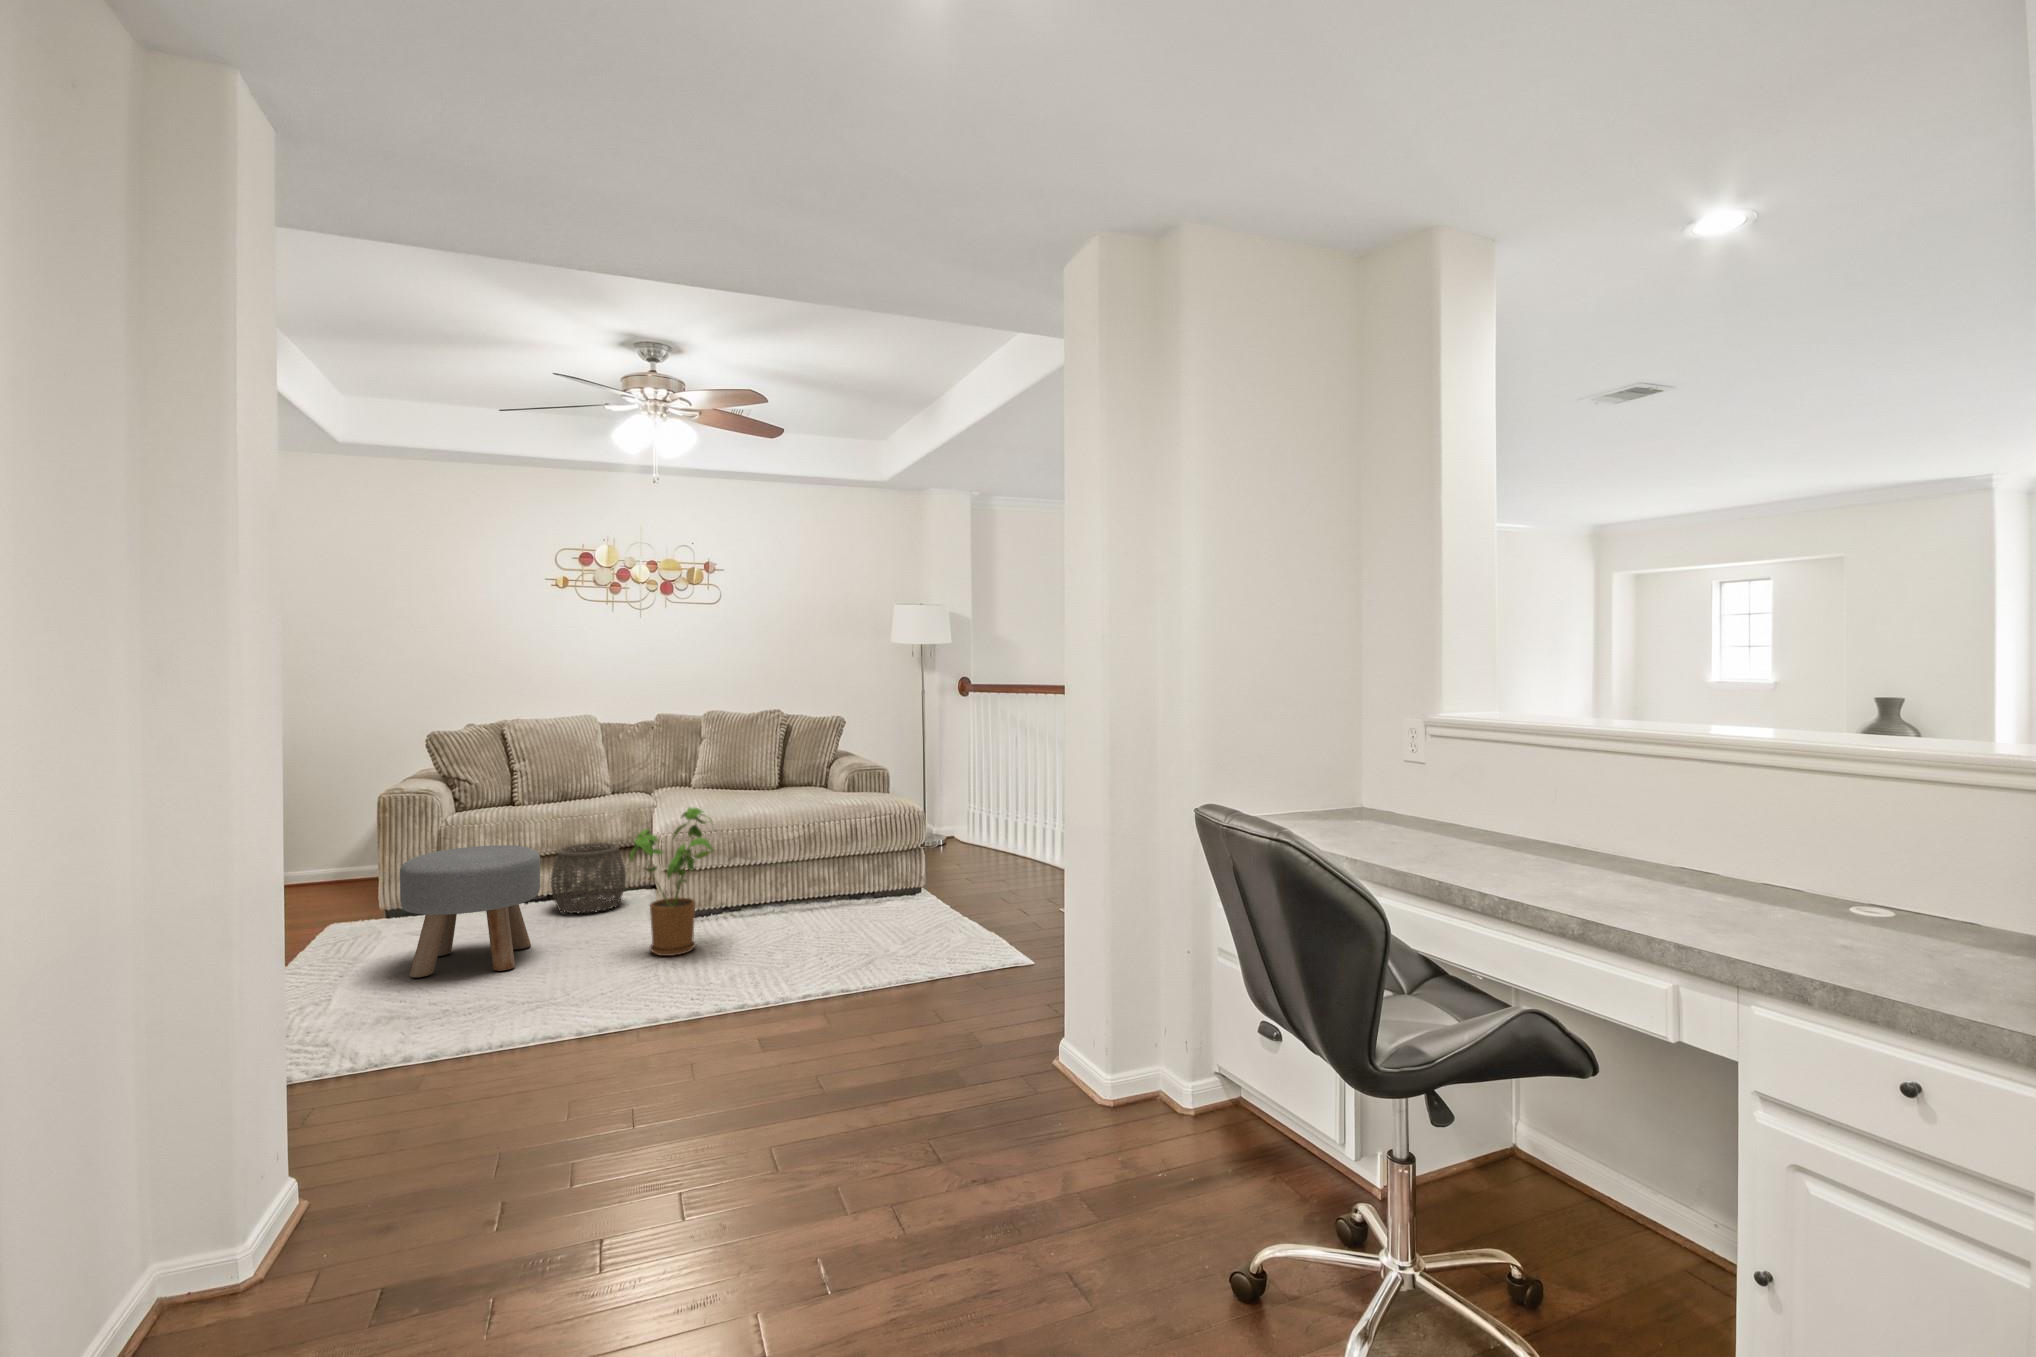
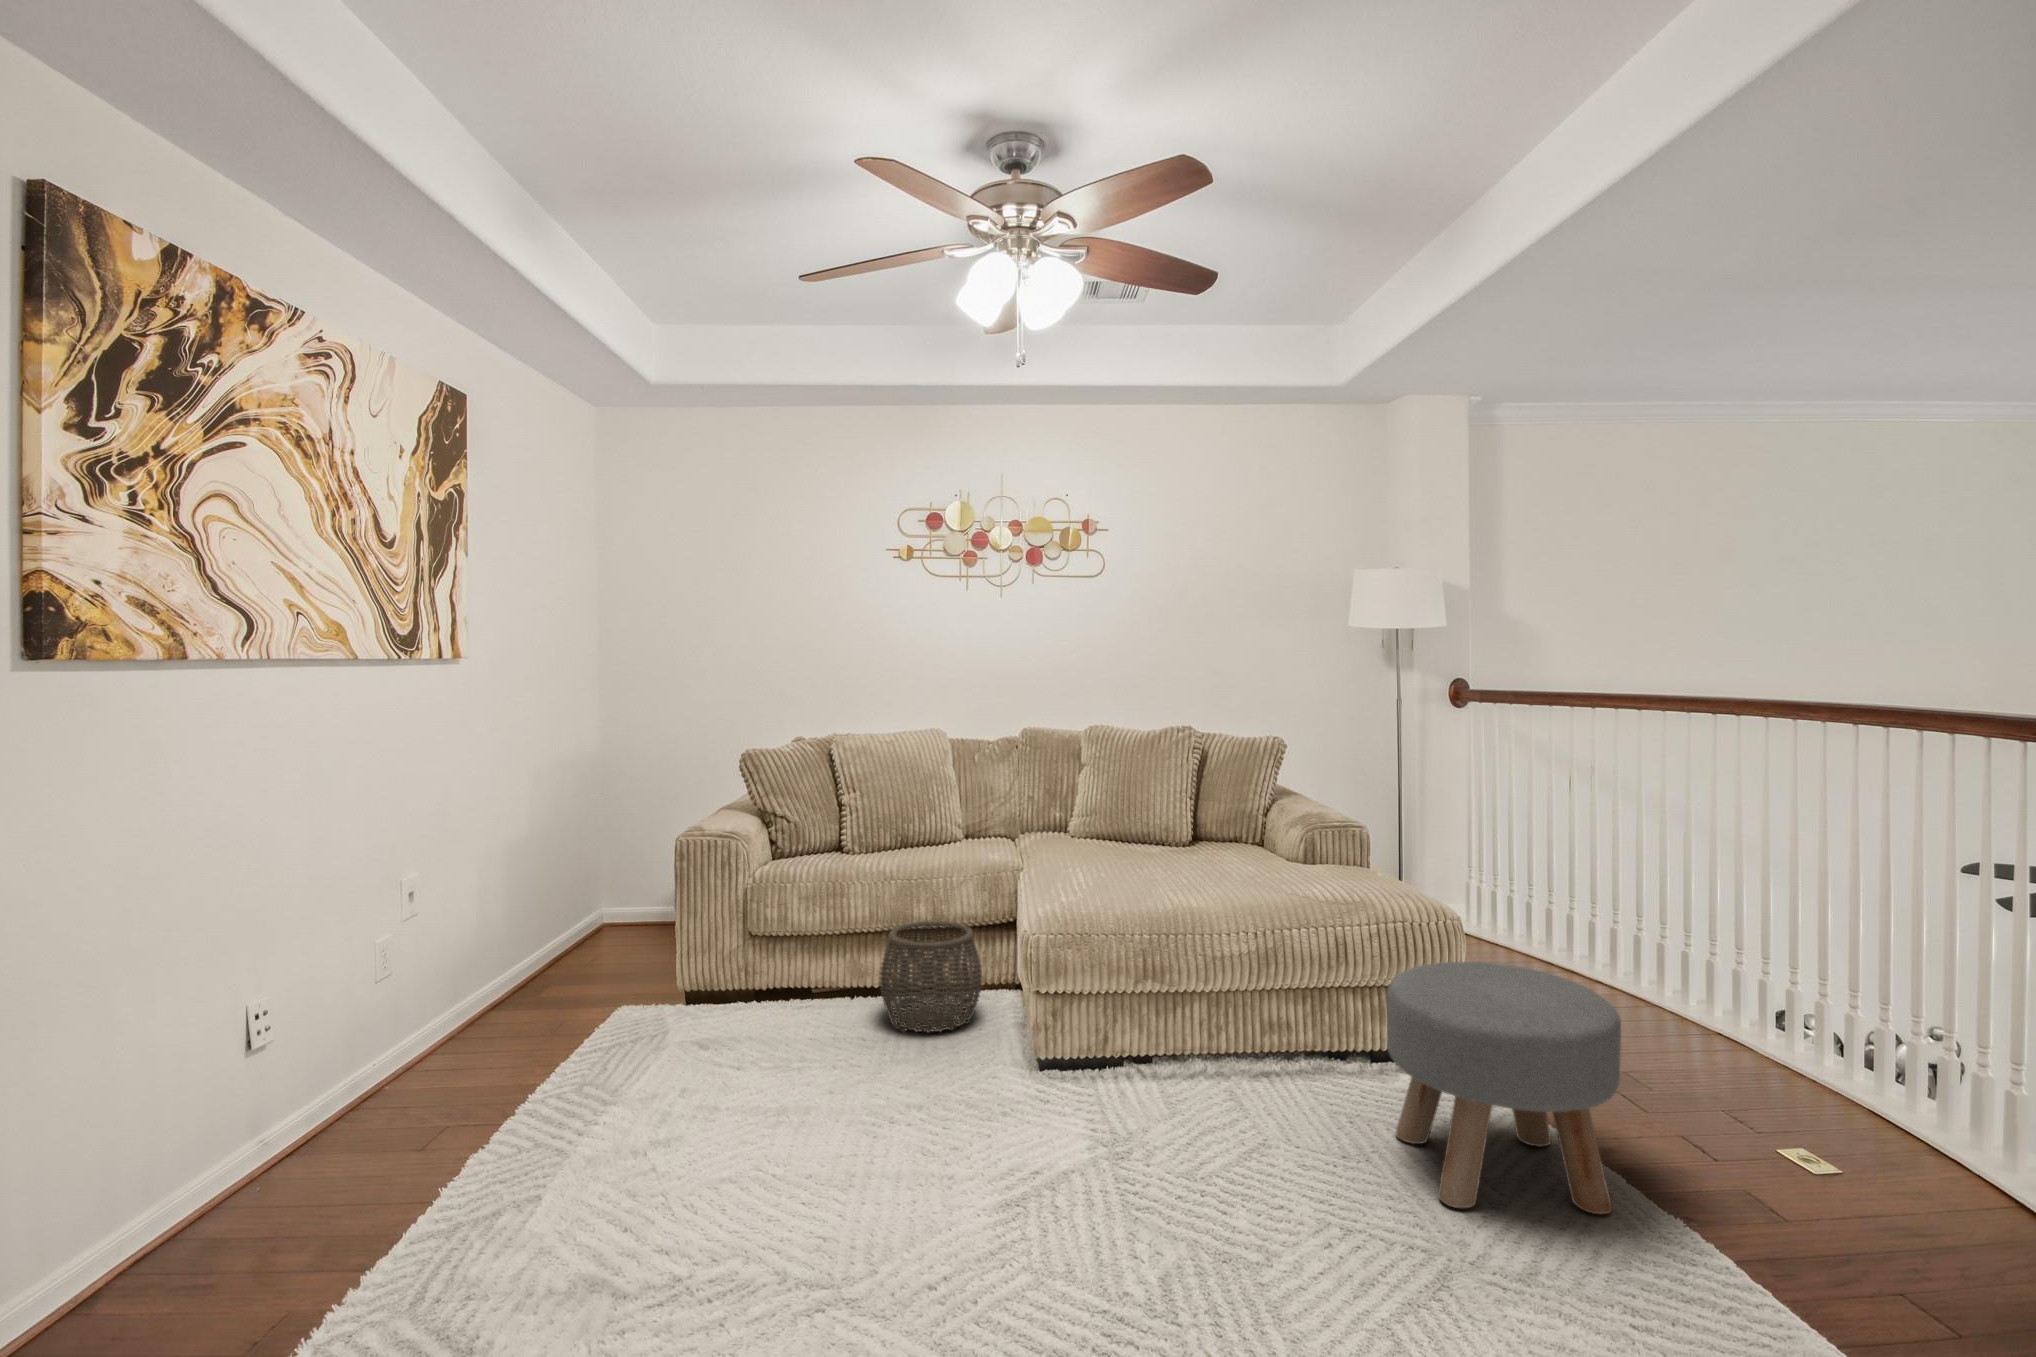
house plant: present [630,808,714,956] -> none [986,911,1126,1172]
ottoman: present [400,845,540,978] -> present [1387,962,1621,1214]

